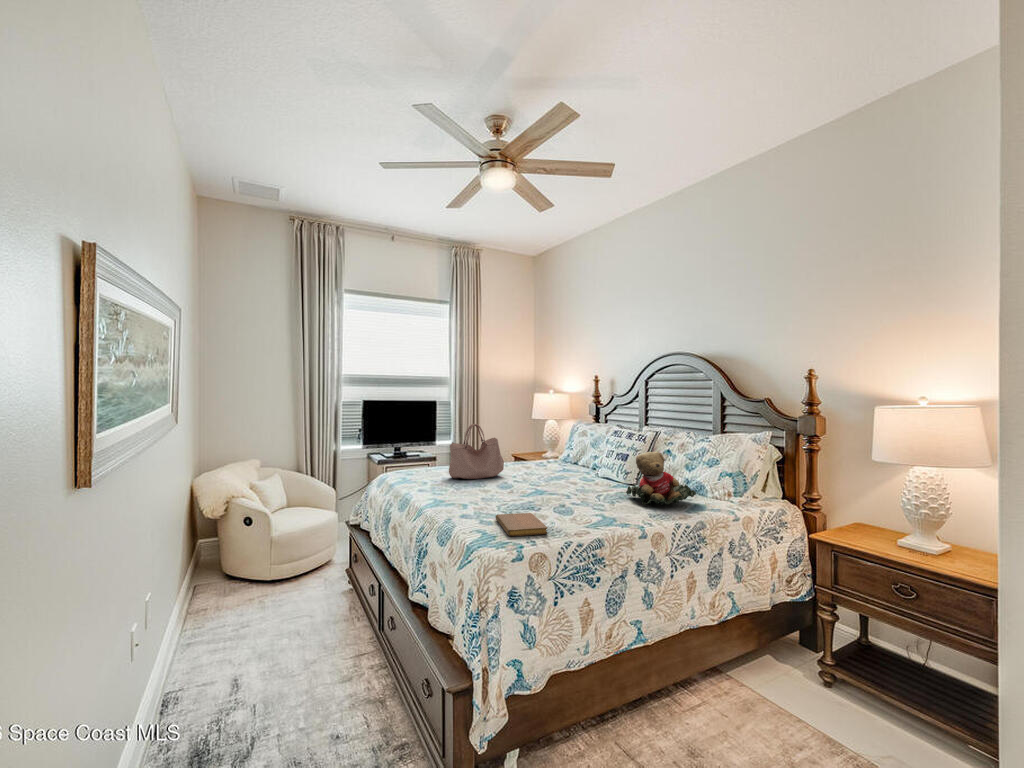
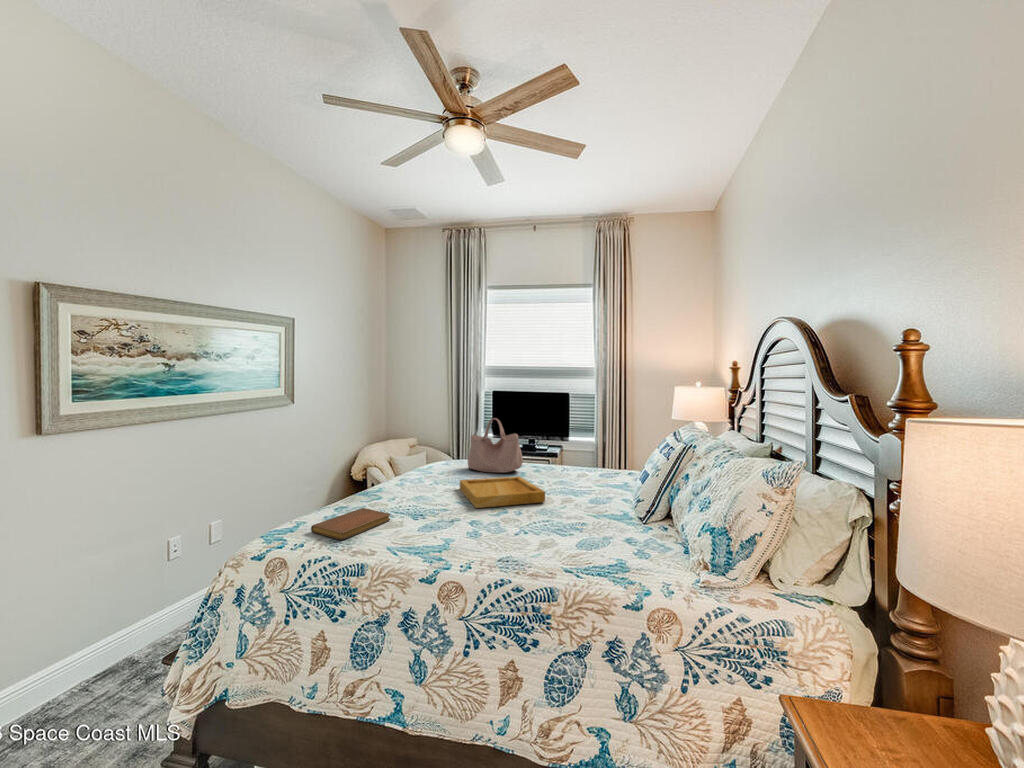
teddy bear: present [626,452,696,505] -> none [544,468,636,549]
tray: none [500,475,582,500] -> present [460,476,545,508]

